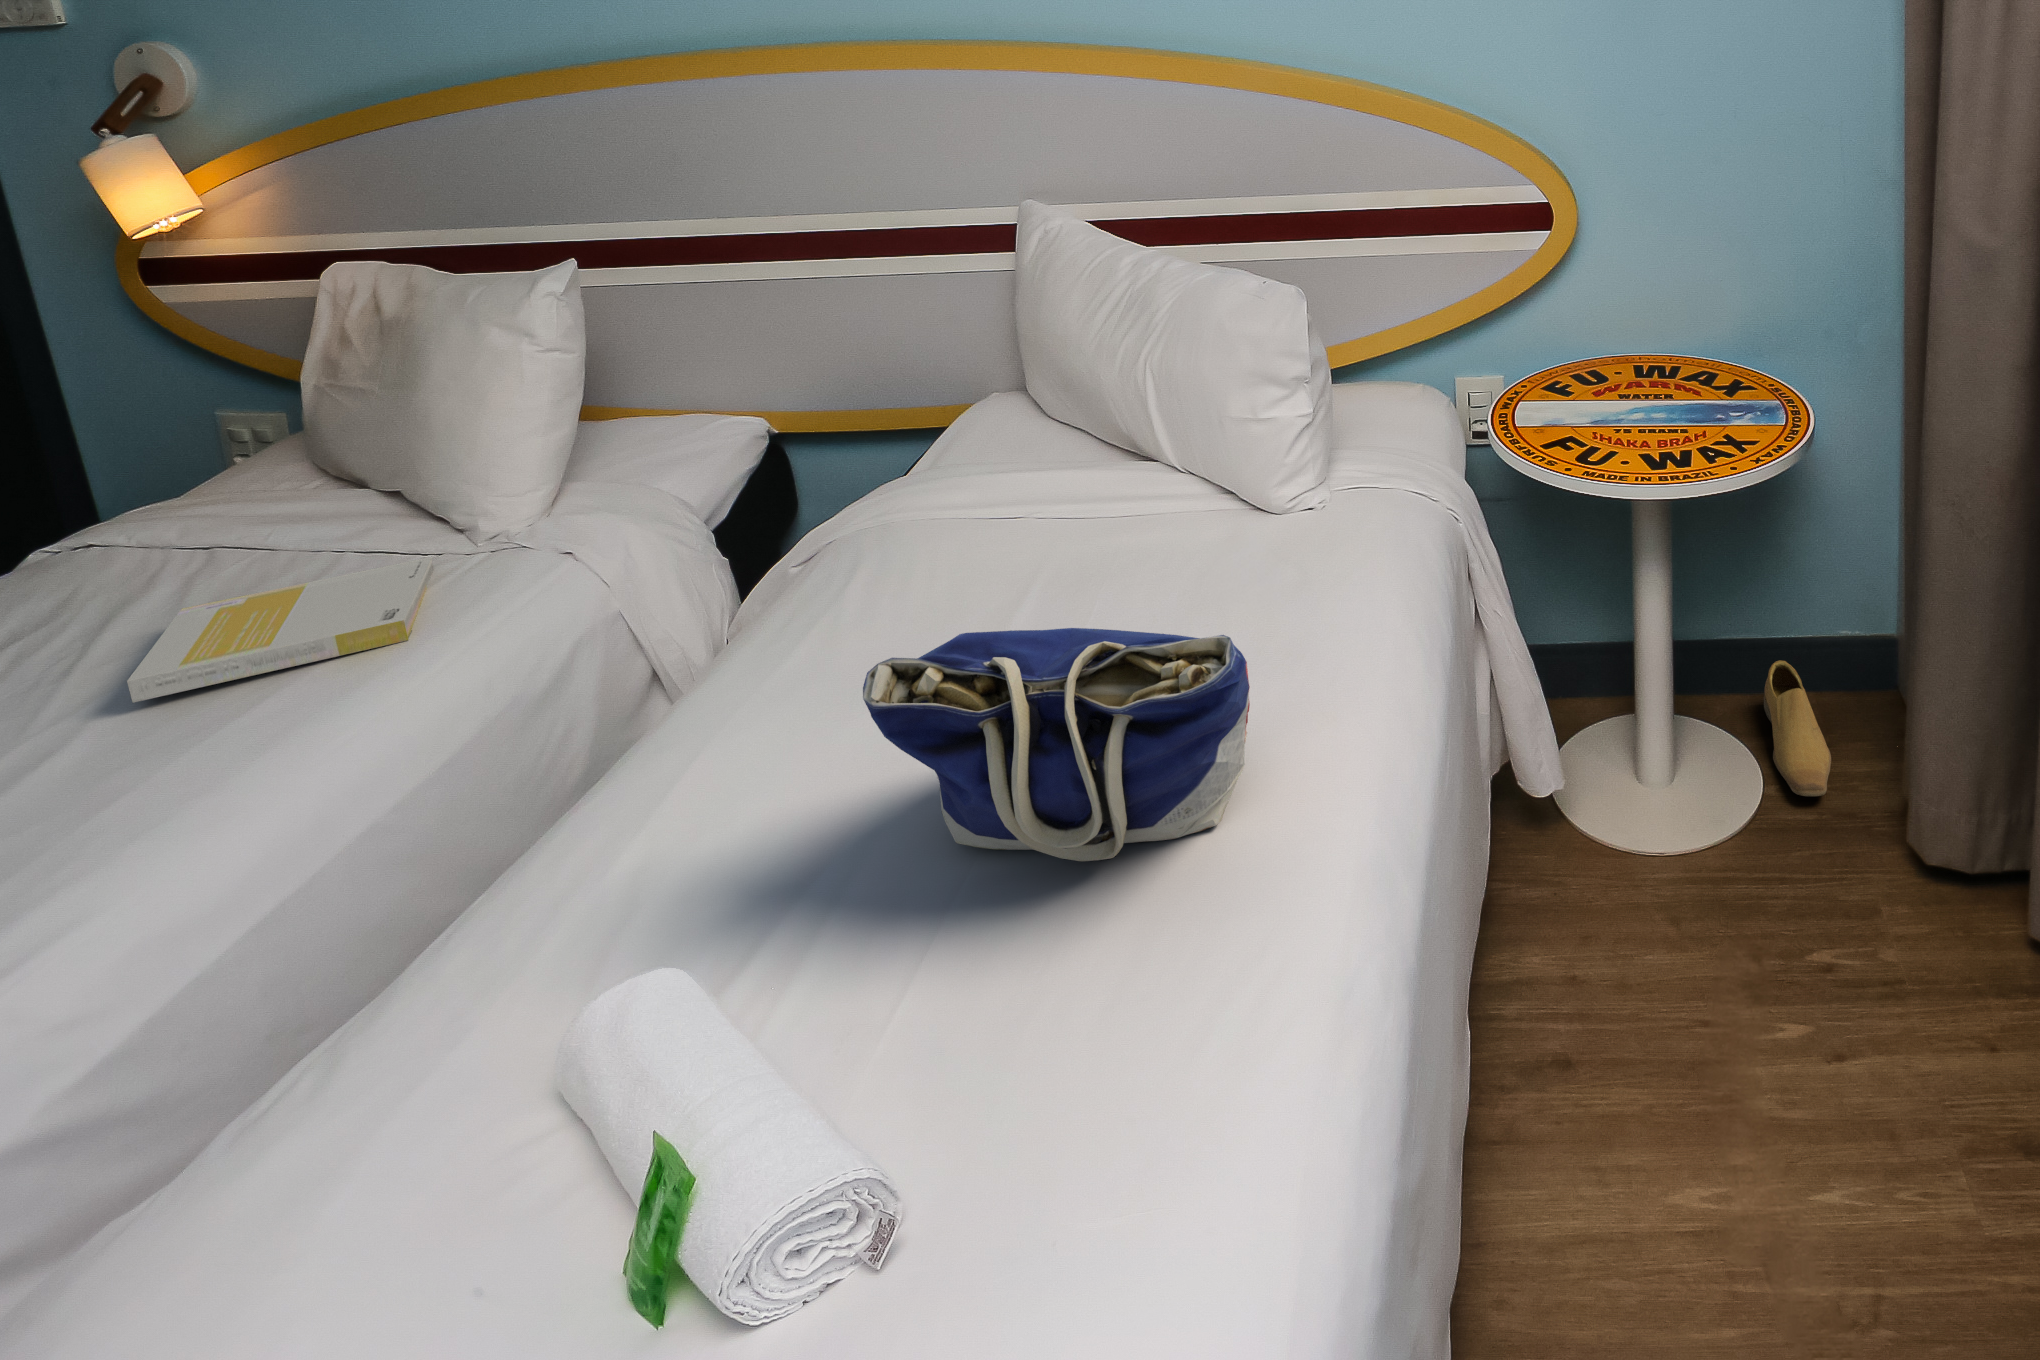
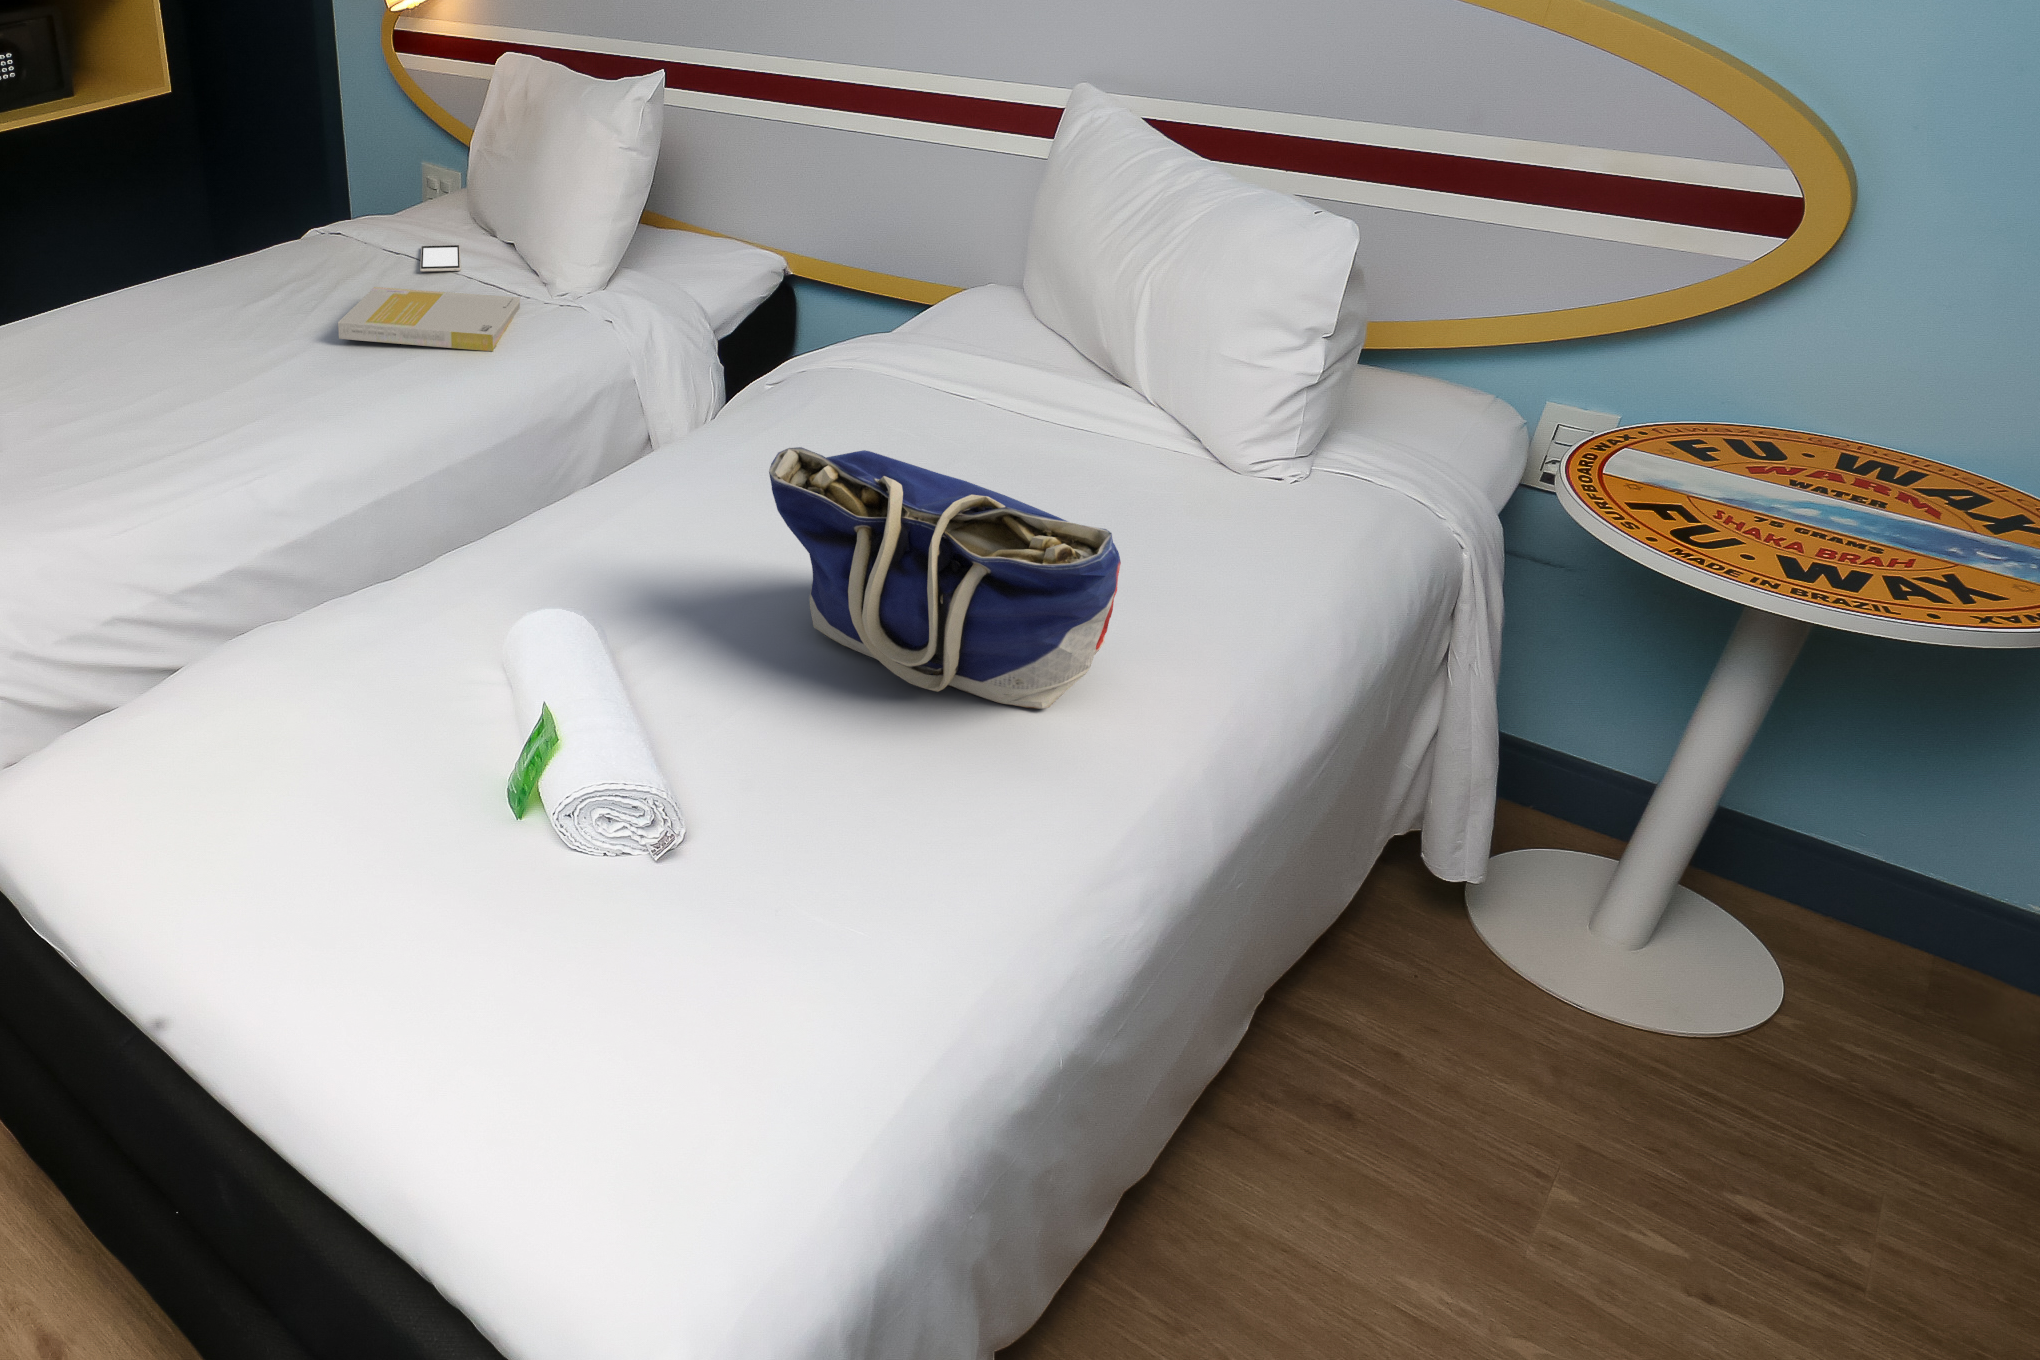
smartphone: none [249,510,324,563] -> present [420,245,461,271]
shoe: present [1764,660,1831,796] -> none [1815,904,1923,1072]

